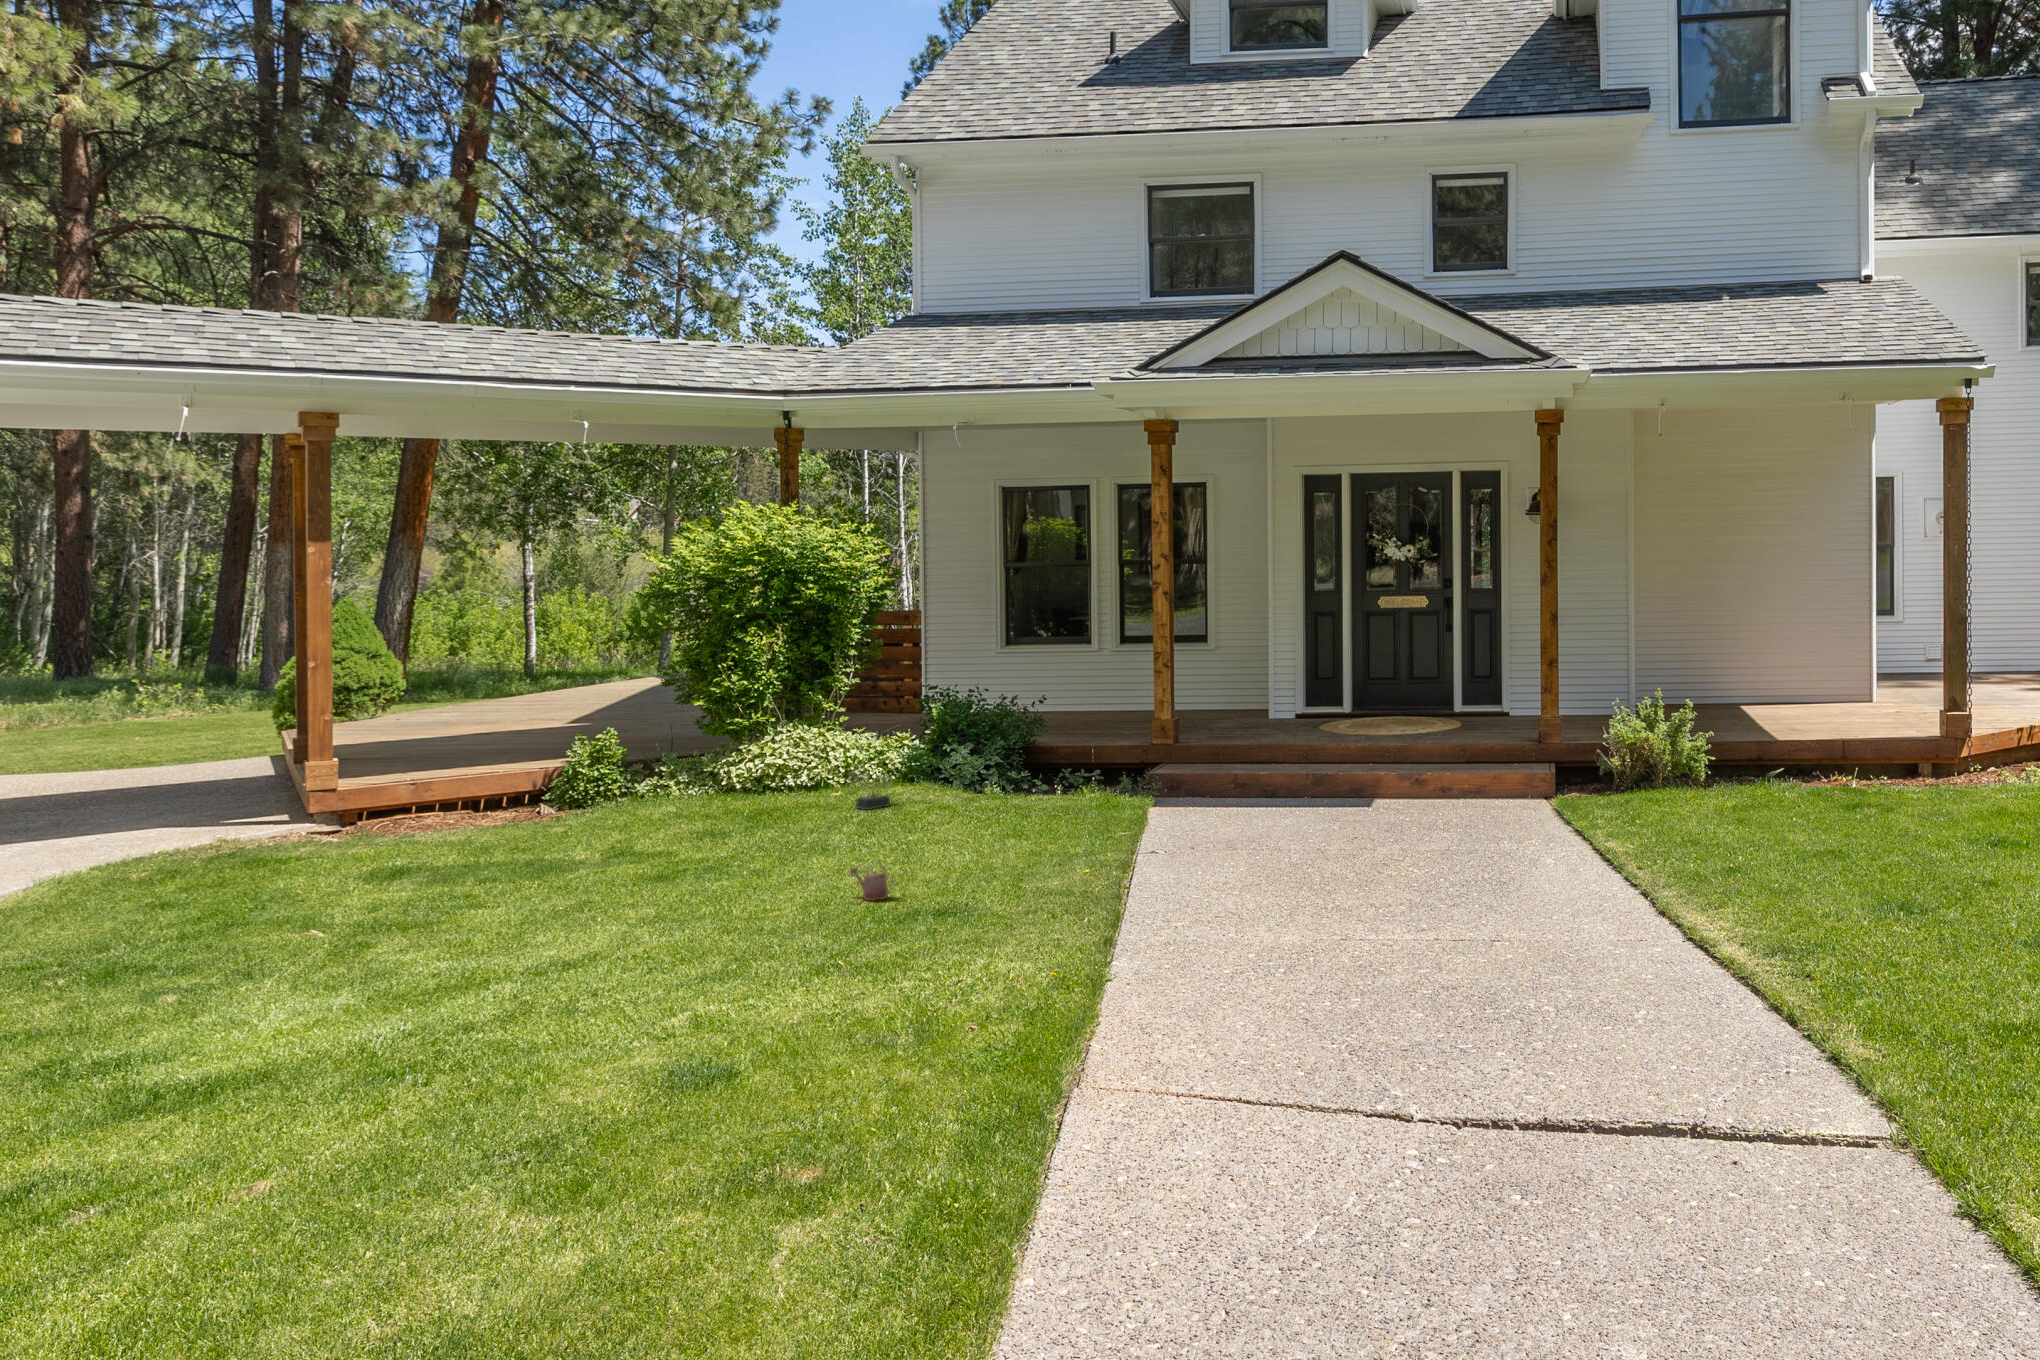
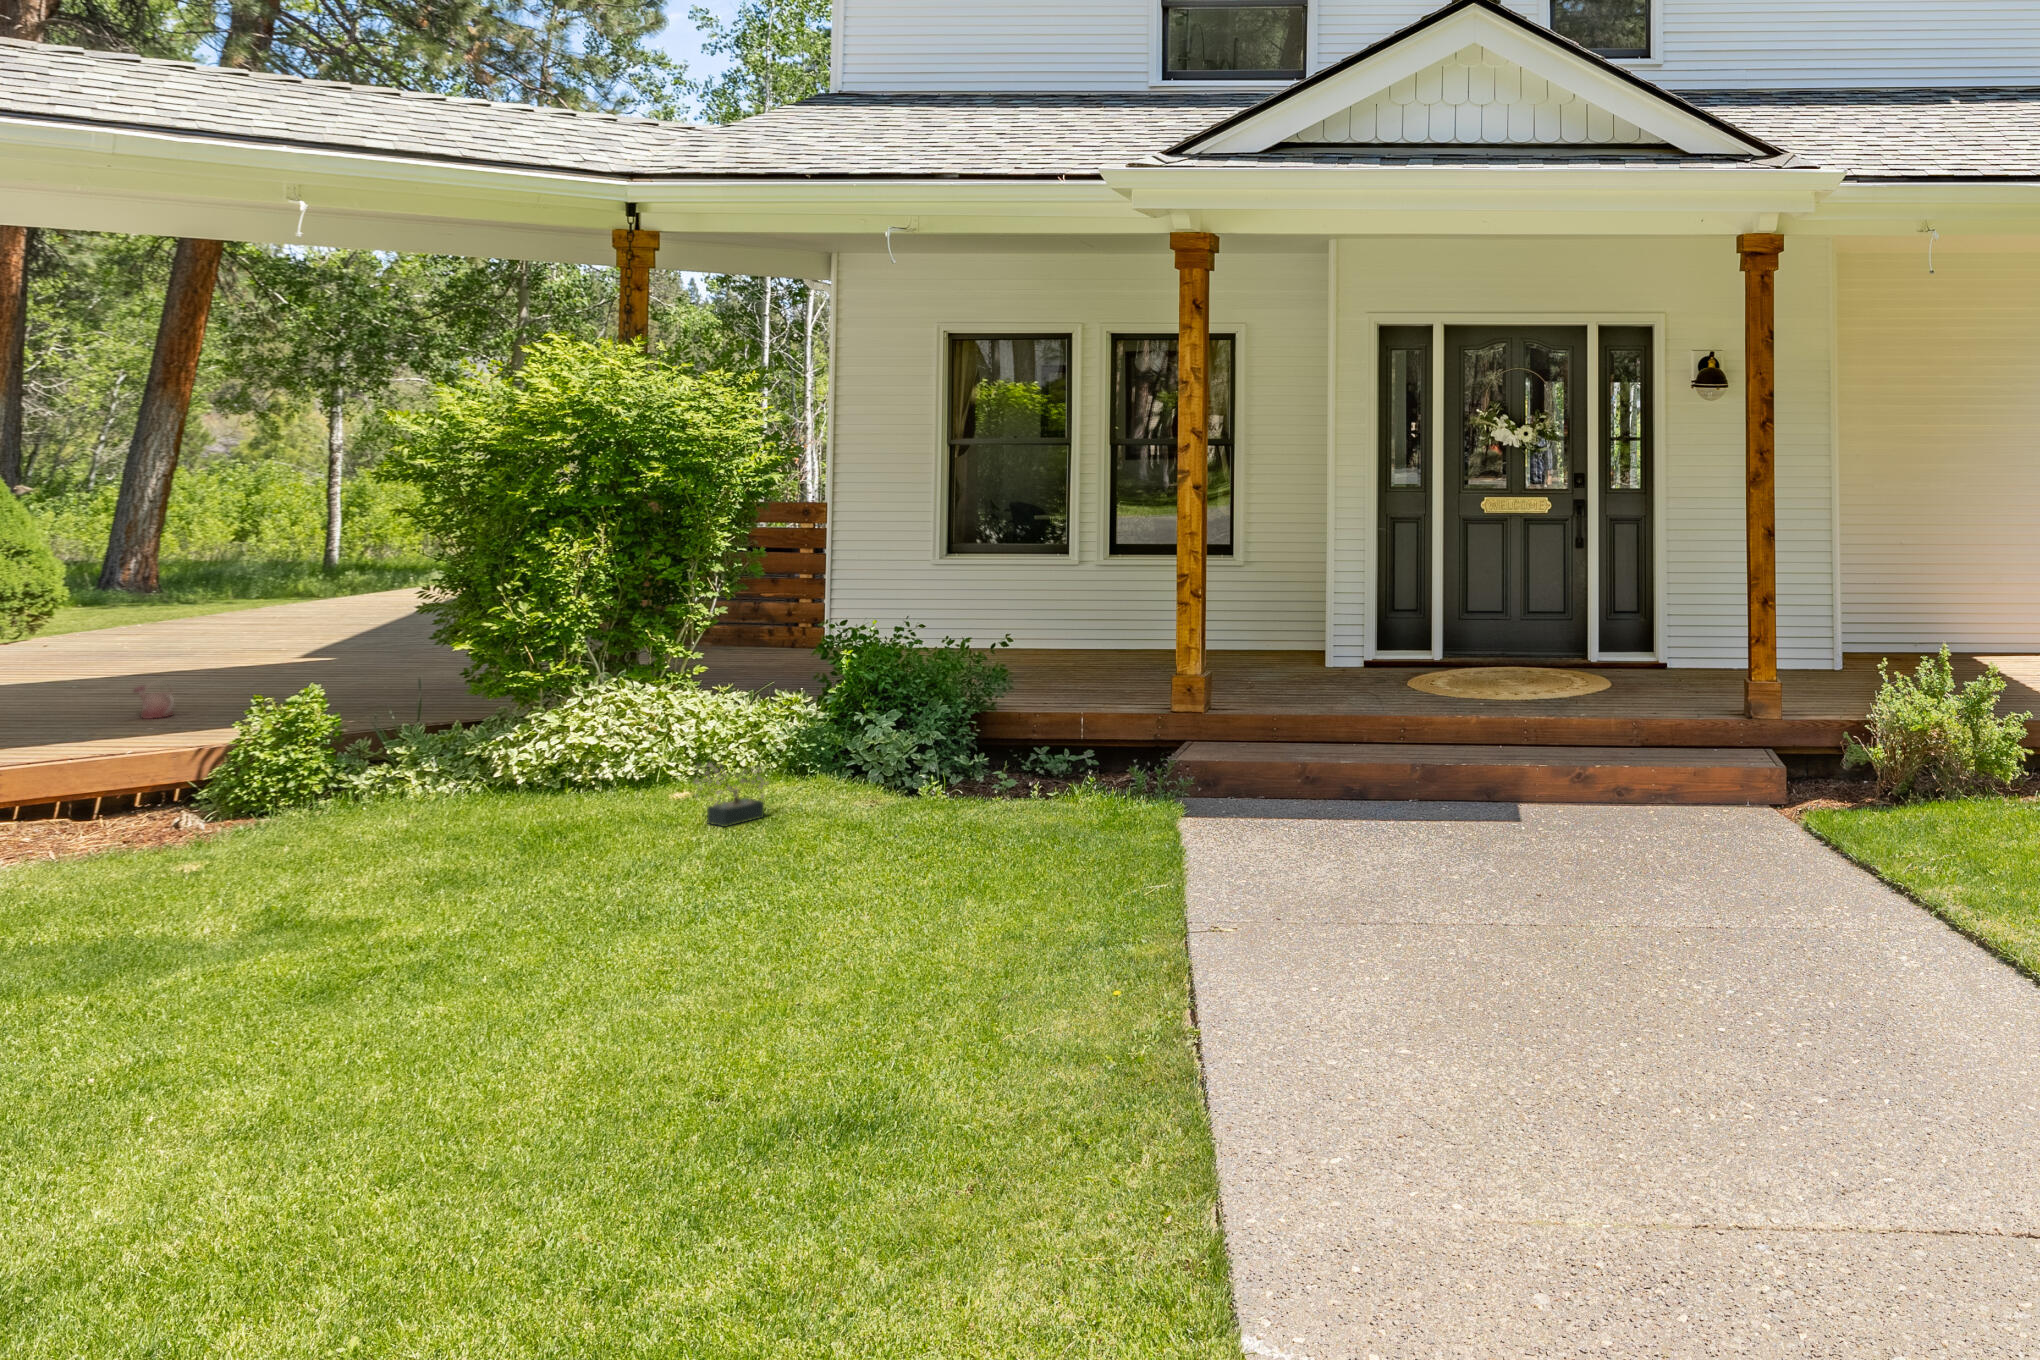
watering can: present [850,863,893,901] -> present [134,685,174,719]

